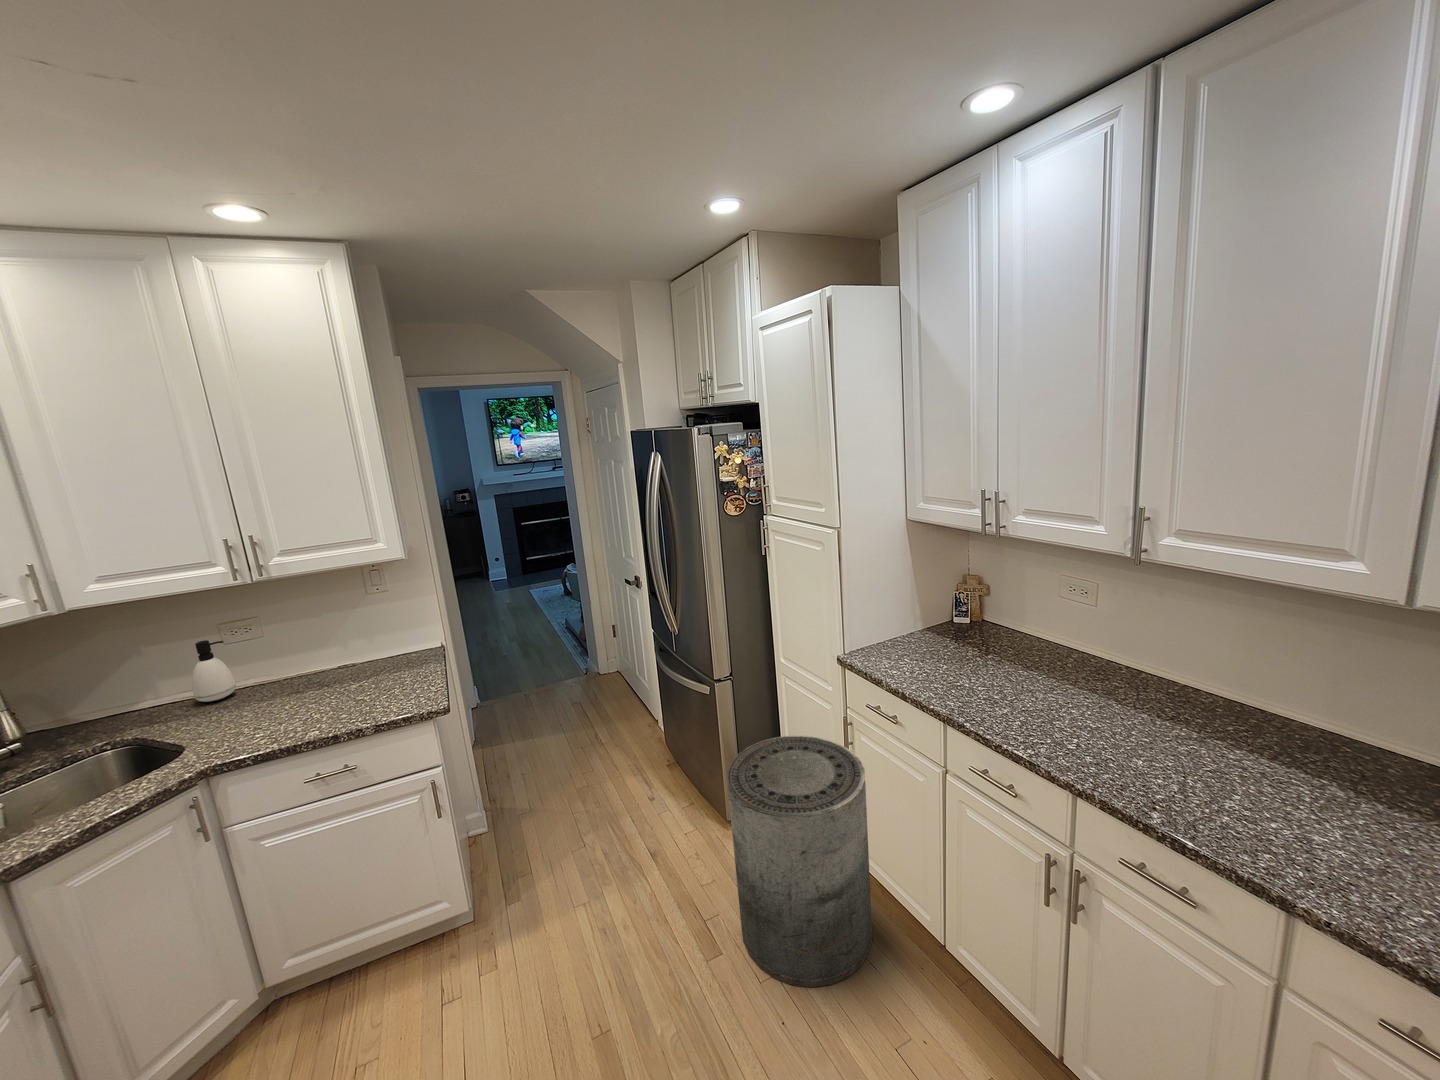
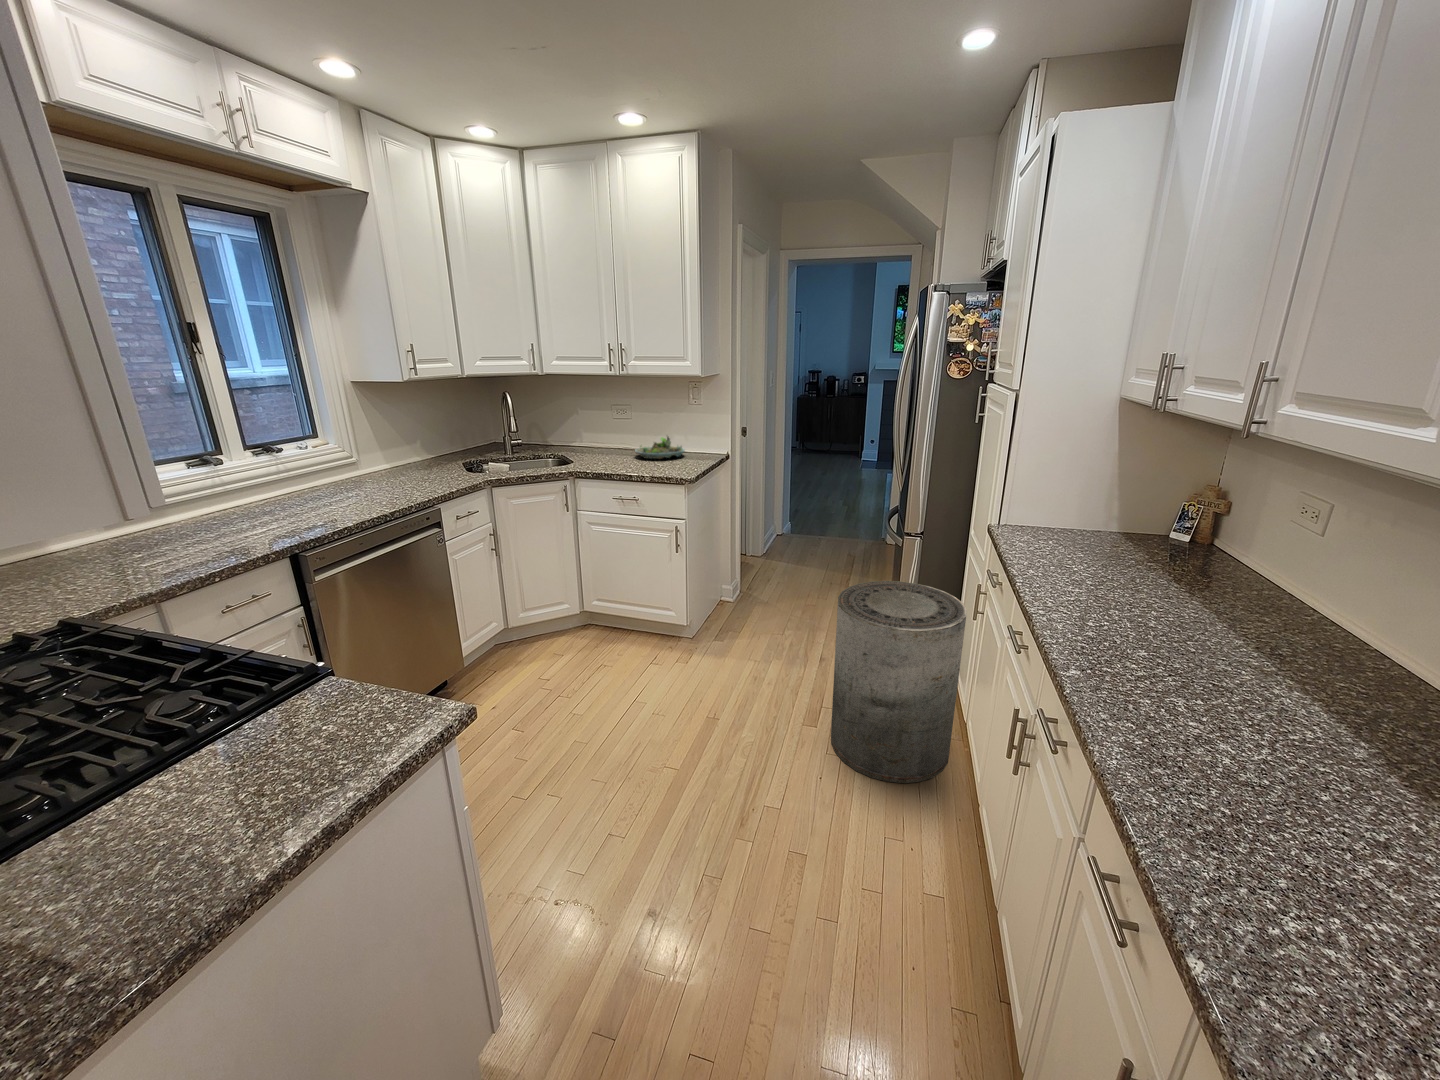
soap dispenser: present [192,640,236,702] -> none [595,413,615,450]
succulent planter: none [295,645,383,695] -> present [635,436,685,459]

